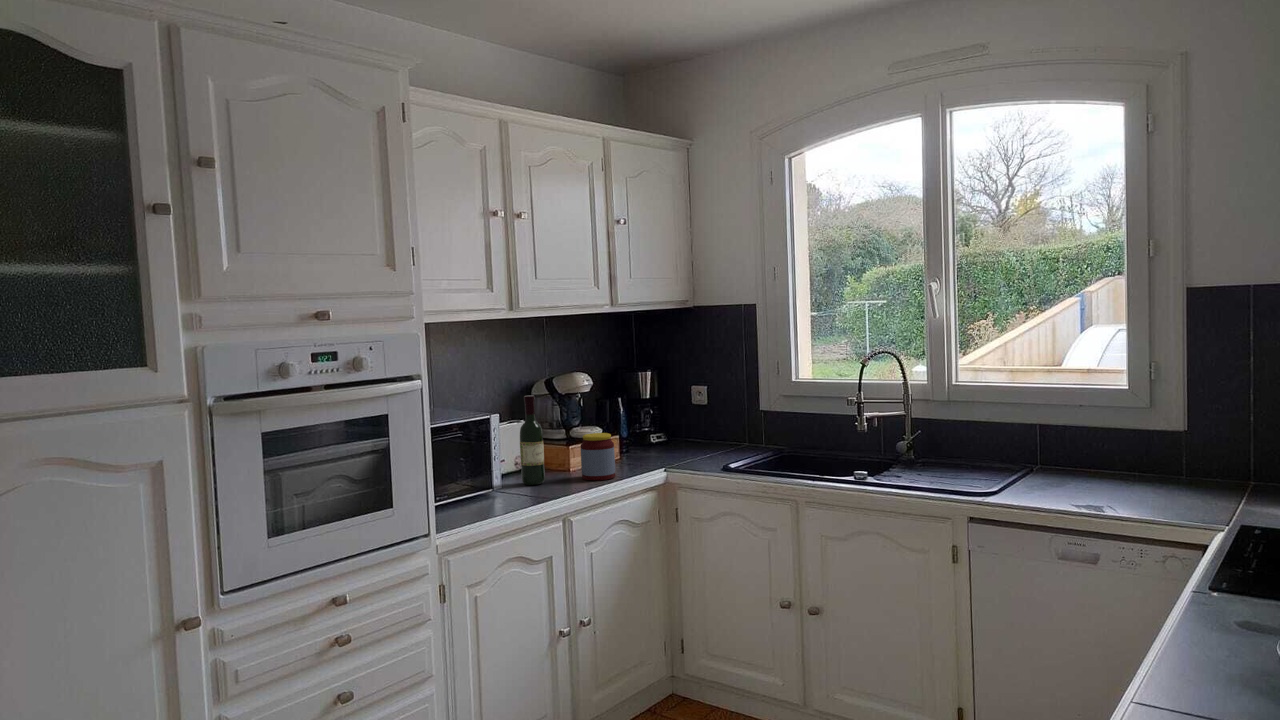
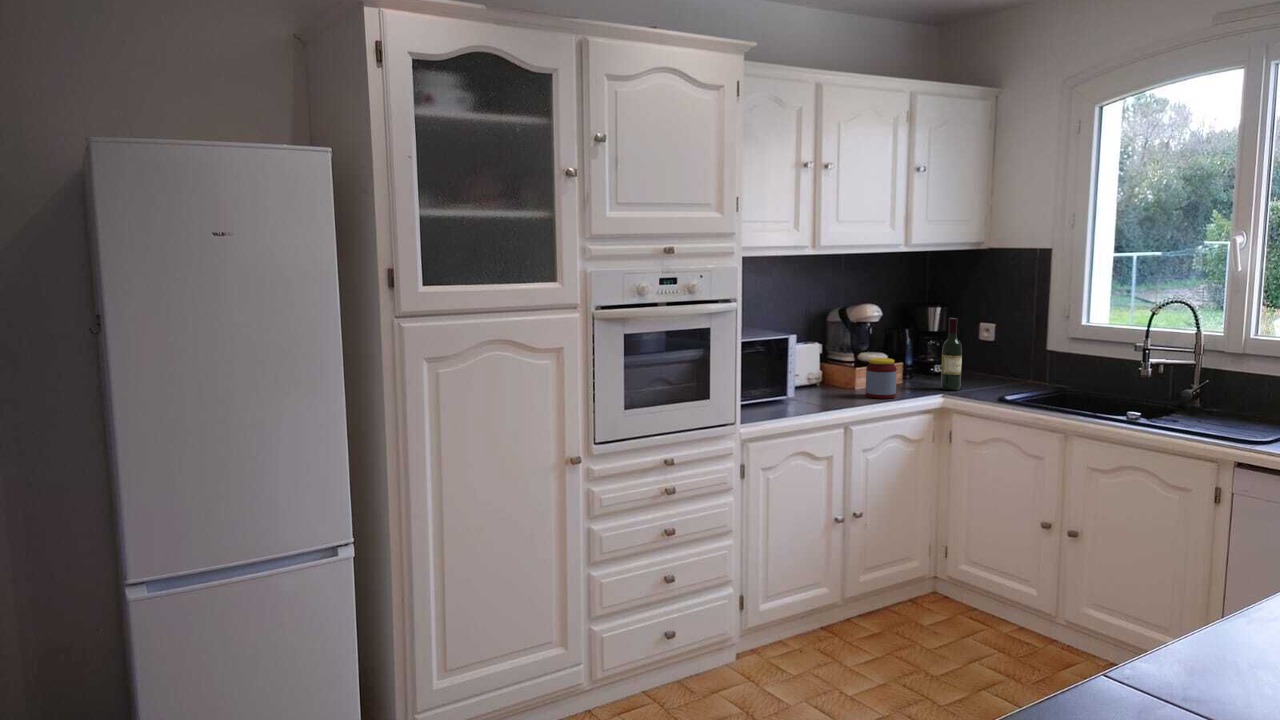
wine bottle: present [520,395,545,485] -> present [941,318,962,390]

